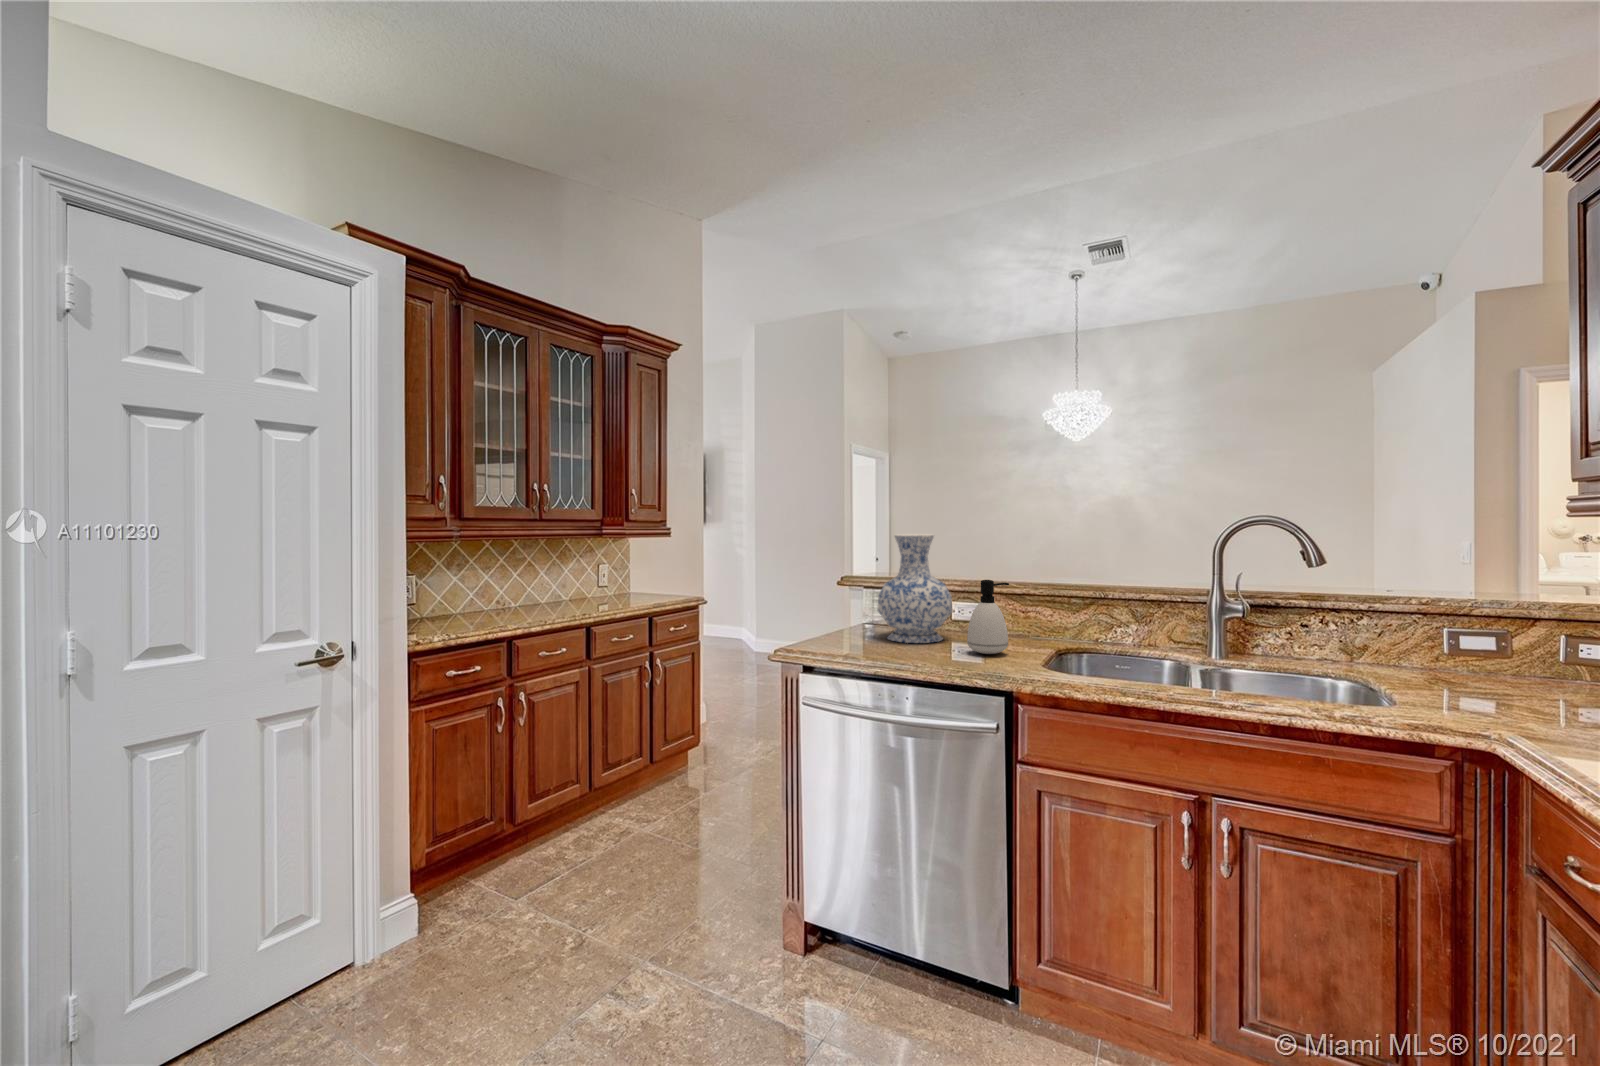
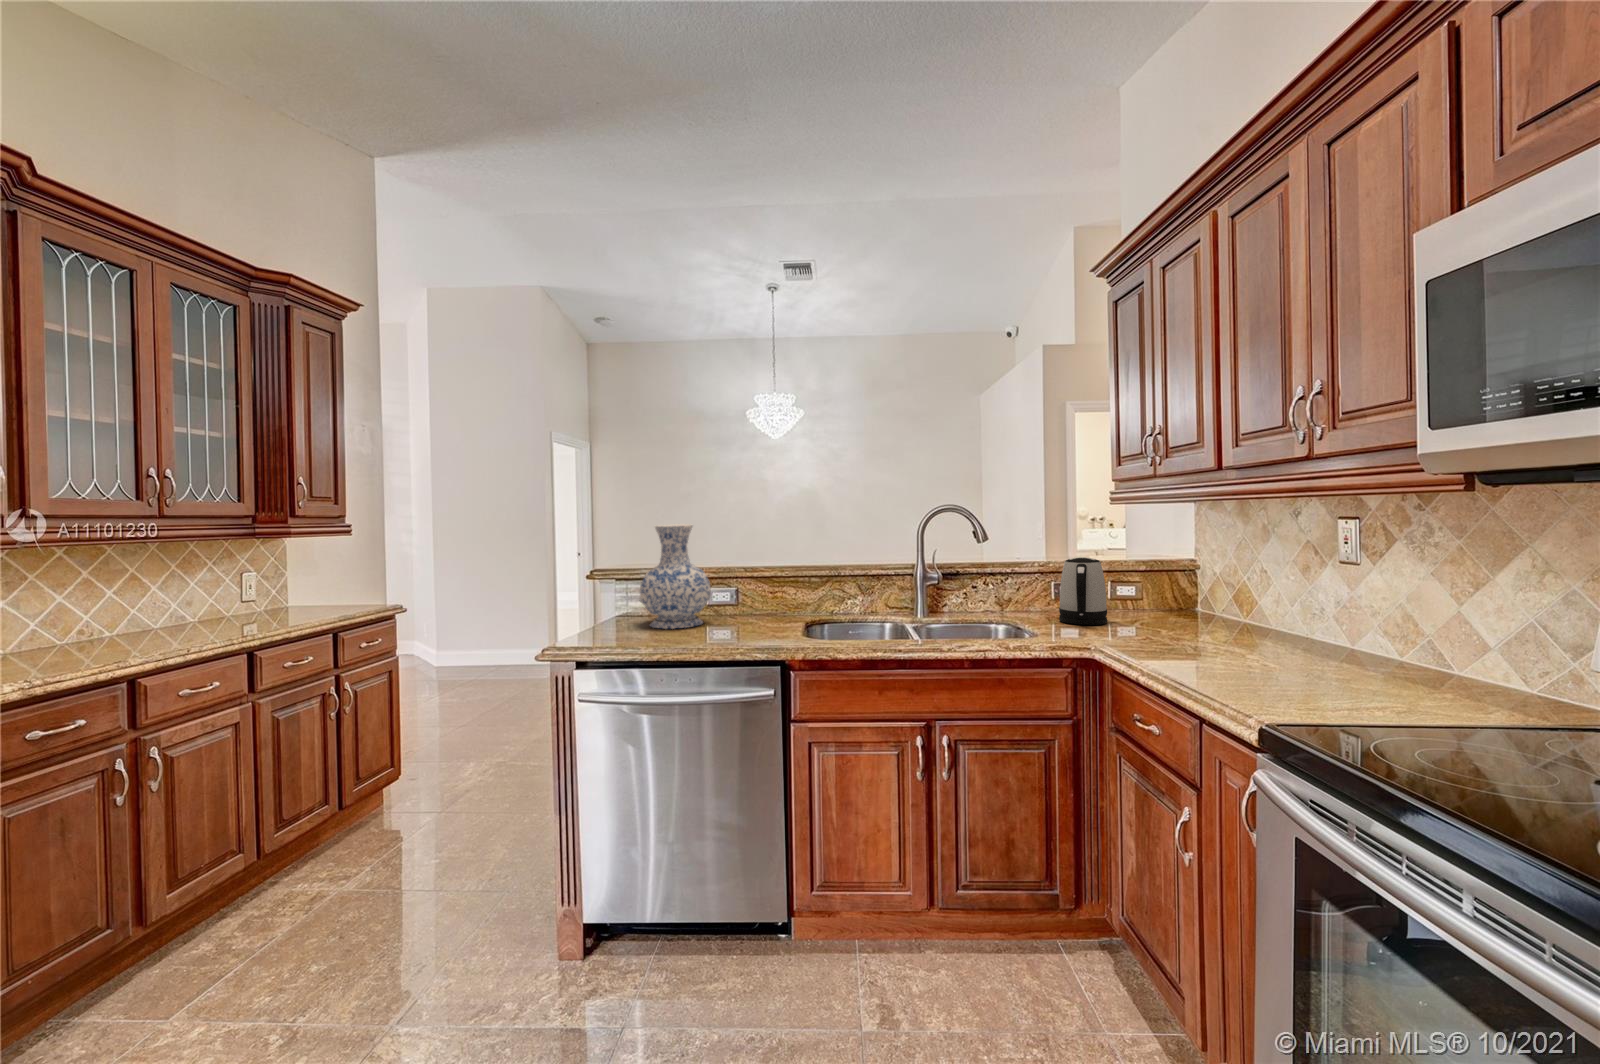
soap dispenser: present [967,580,1009,654] -> none [733,564,769,631]
kettle: none [1447,597,1541,700] -> present [1059,557,1107,625]

